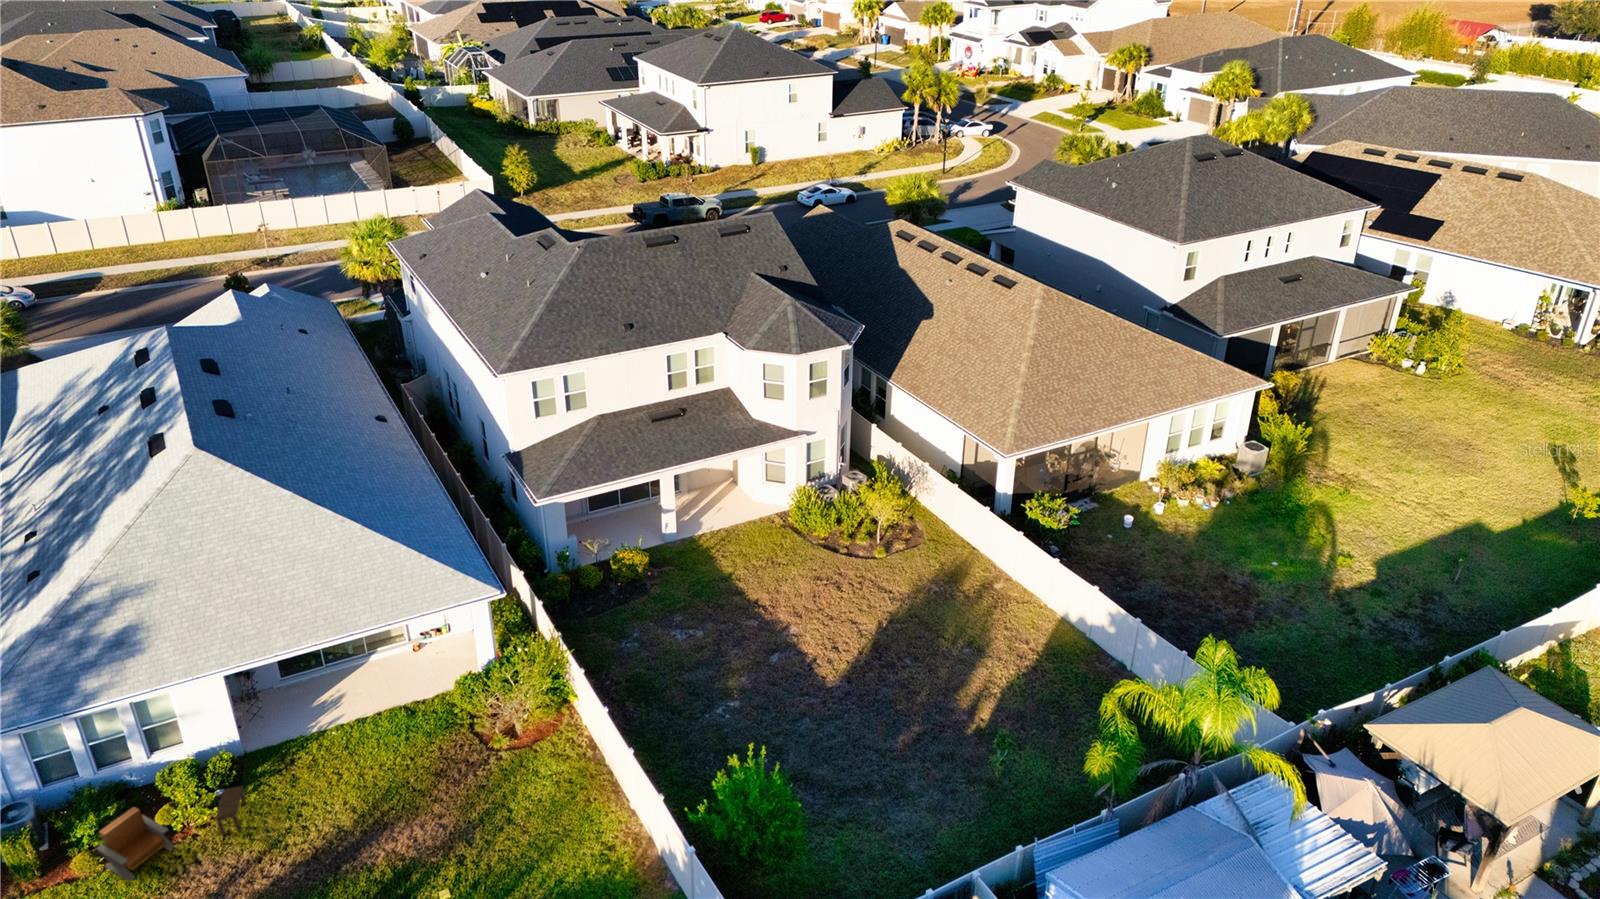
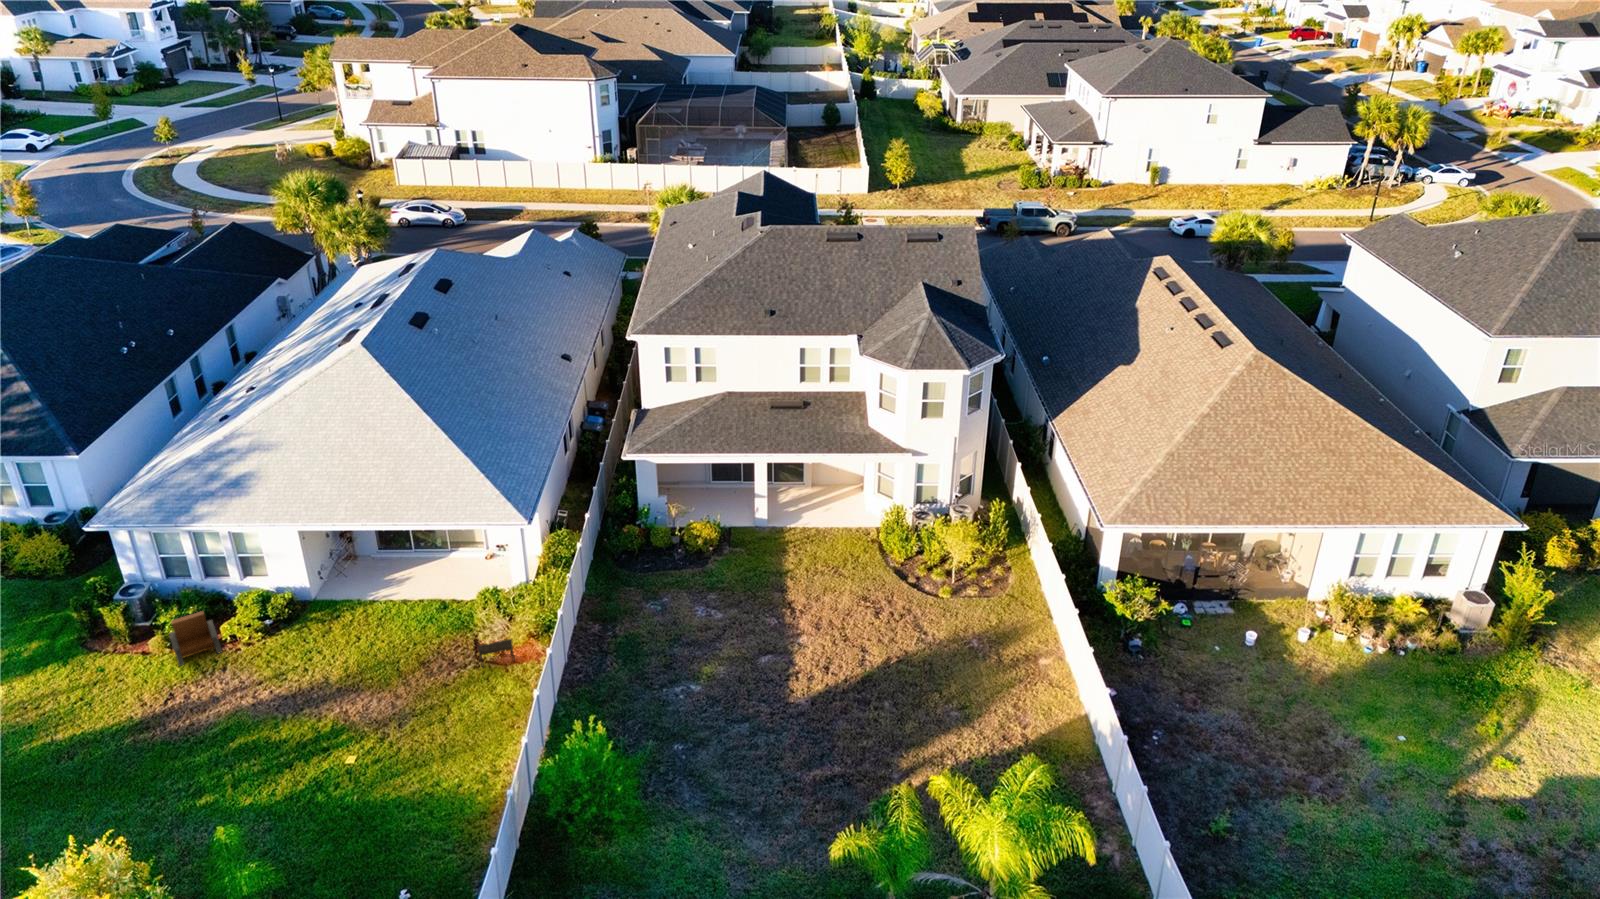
bench: present [216,786,246,835] -> present [478,639,515,668]

